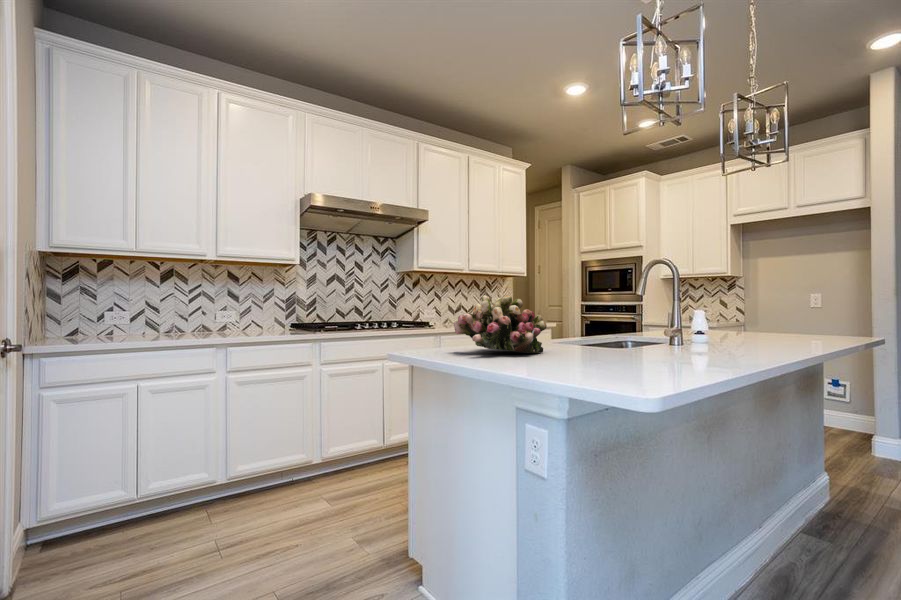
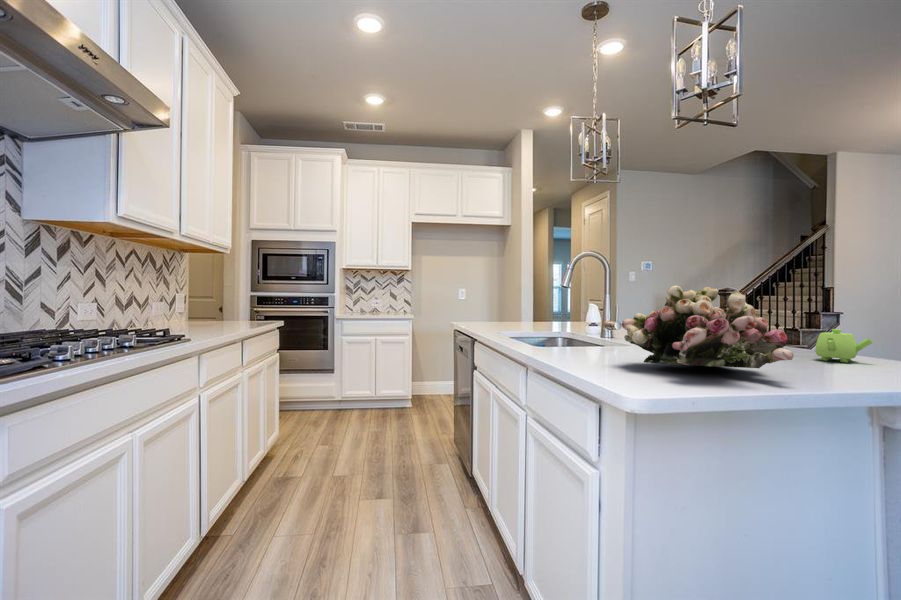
teapot: none [620,332,676,365] -> present [815,329,873,362]

